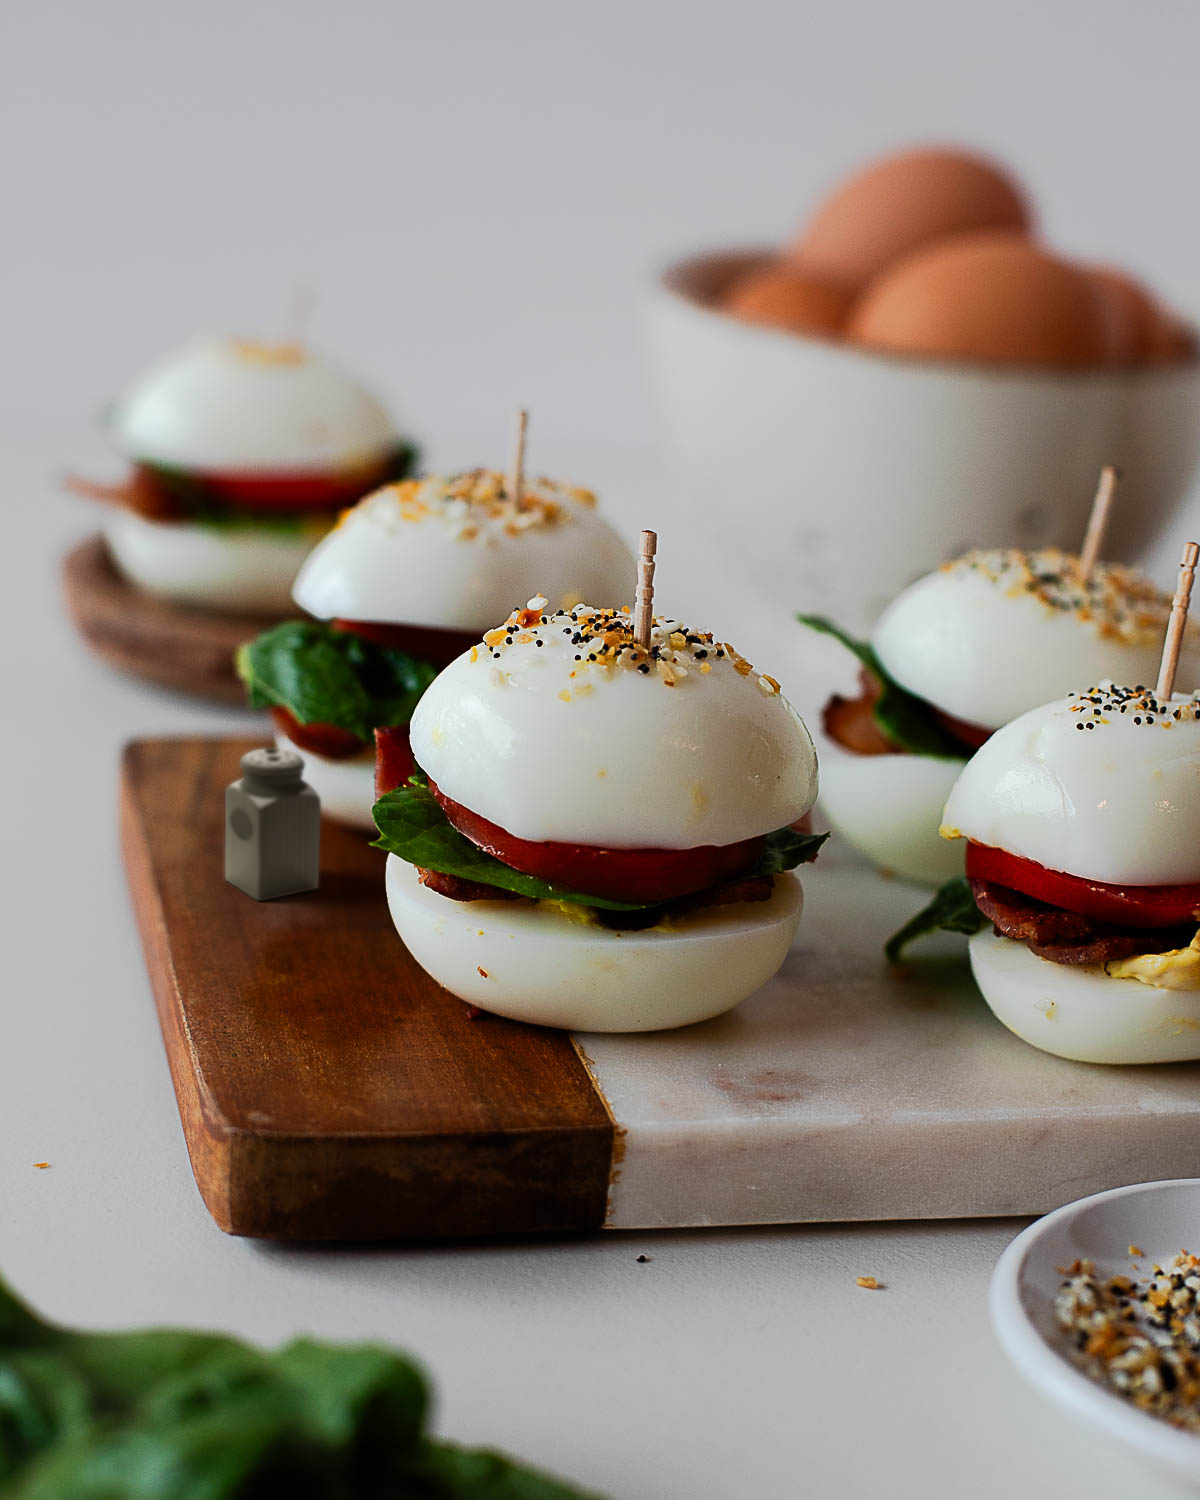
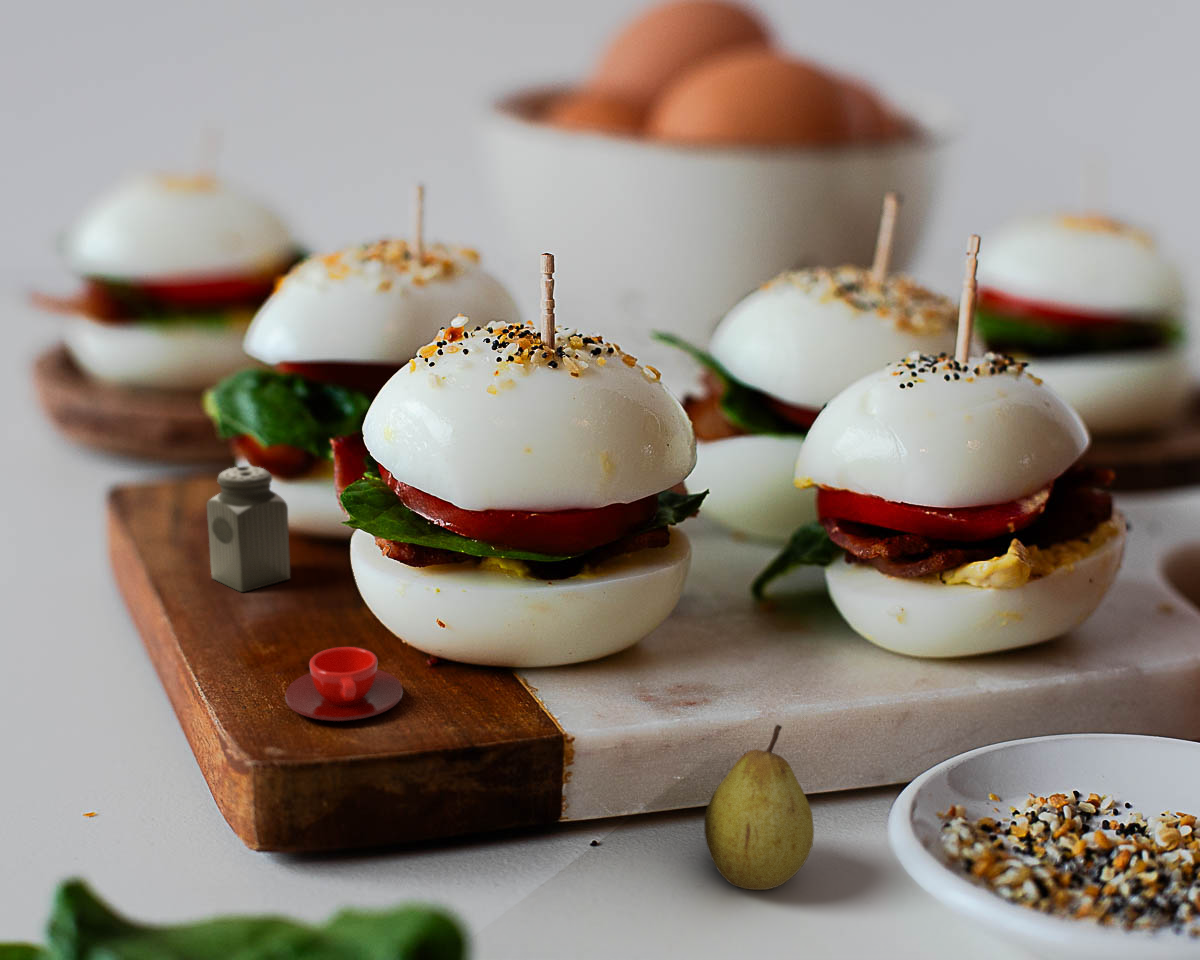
teacup: none [290,988,429,1079] -> present [285,647,403,721]
fruit: none [771,1138,904,1337] -> present [704,725,814,890]

